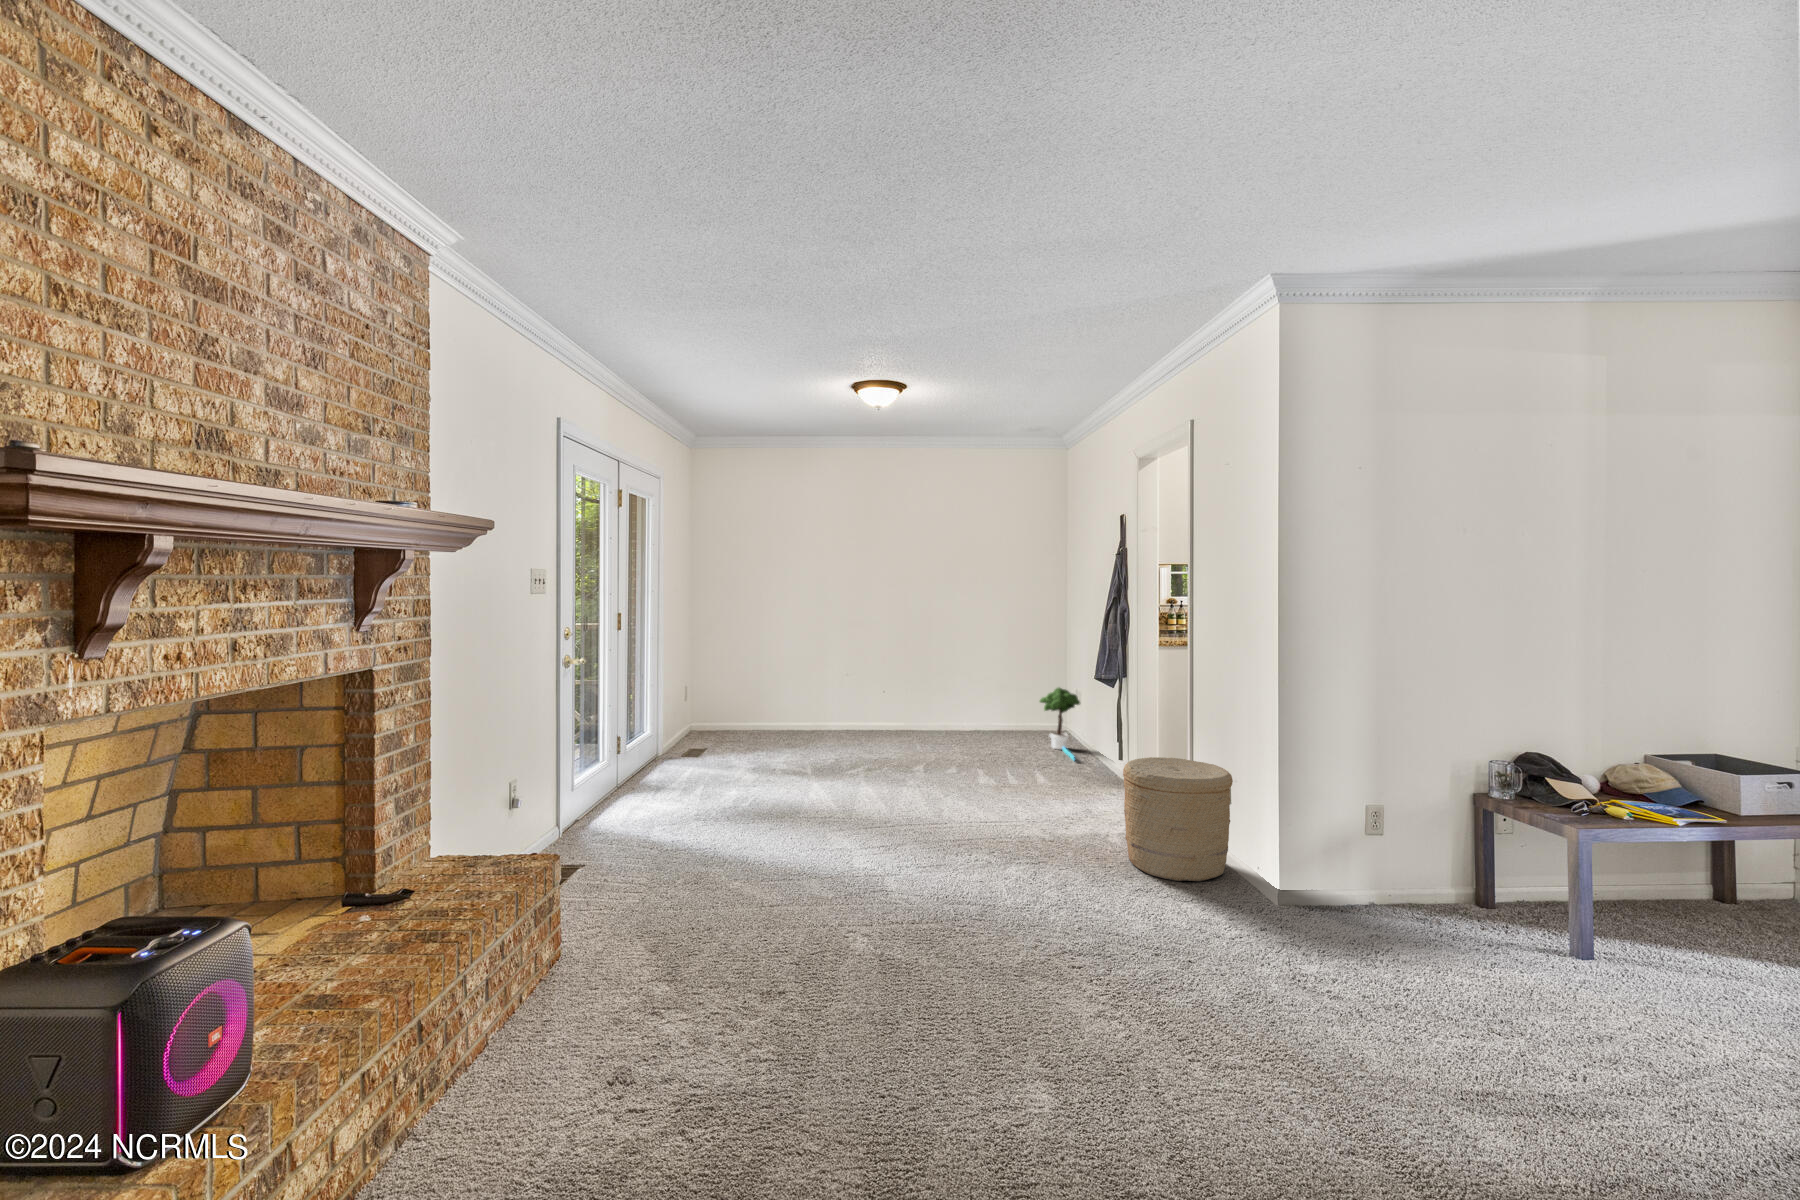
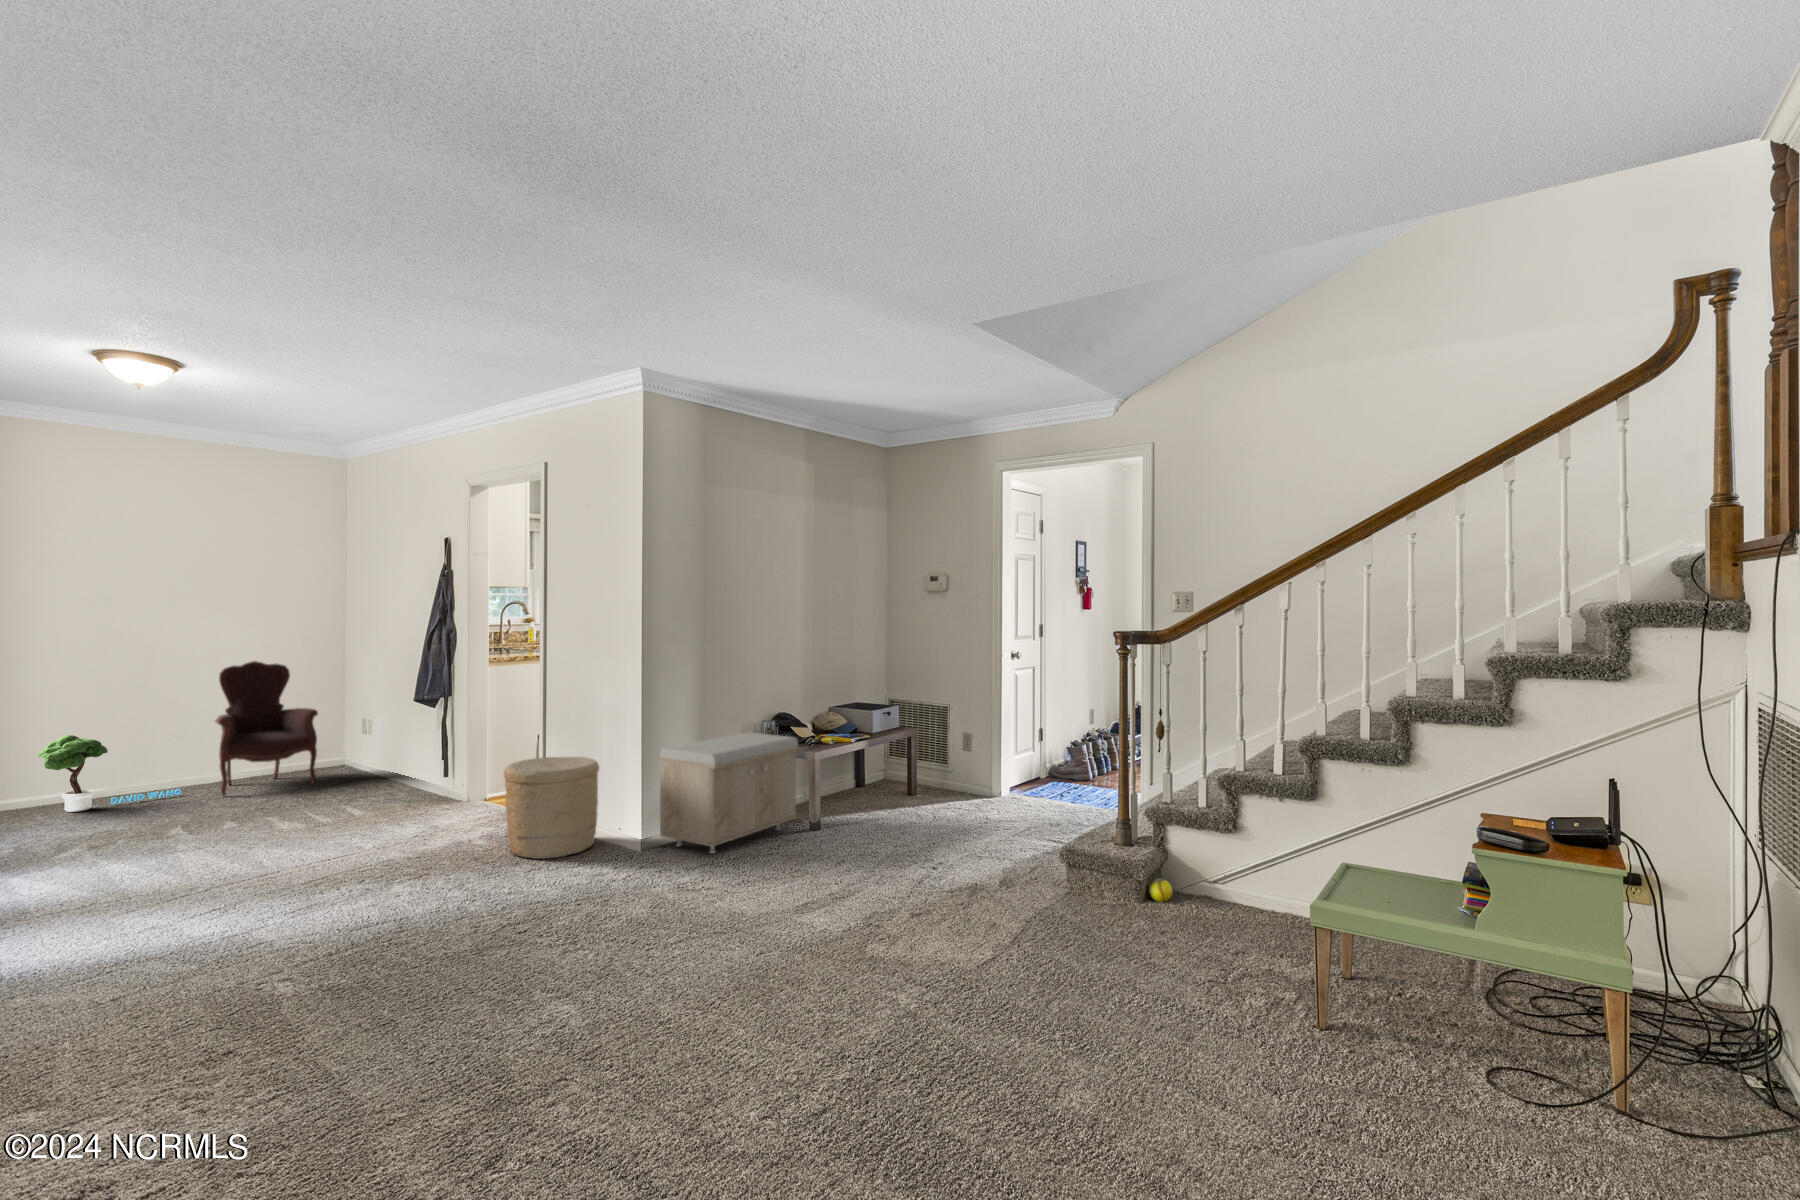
armchair: none [964,632,1035,743] -> present [215,661,318,796]
potted tree: present [1040,688,1080,760] -> present [38,735,182,812]
storage bench: none [1303,773,1551,941] -> present [660,733,798,853]

